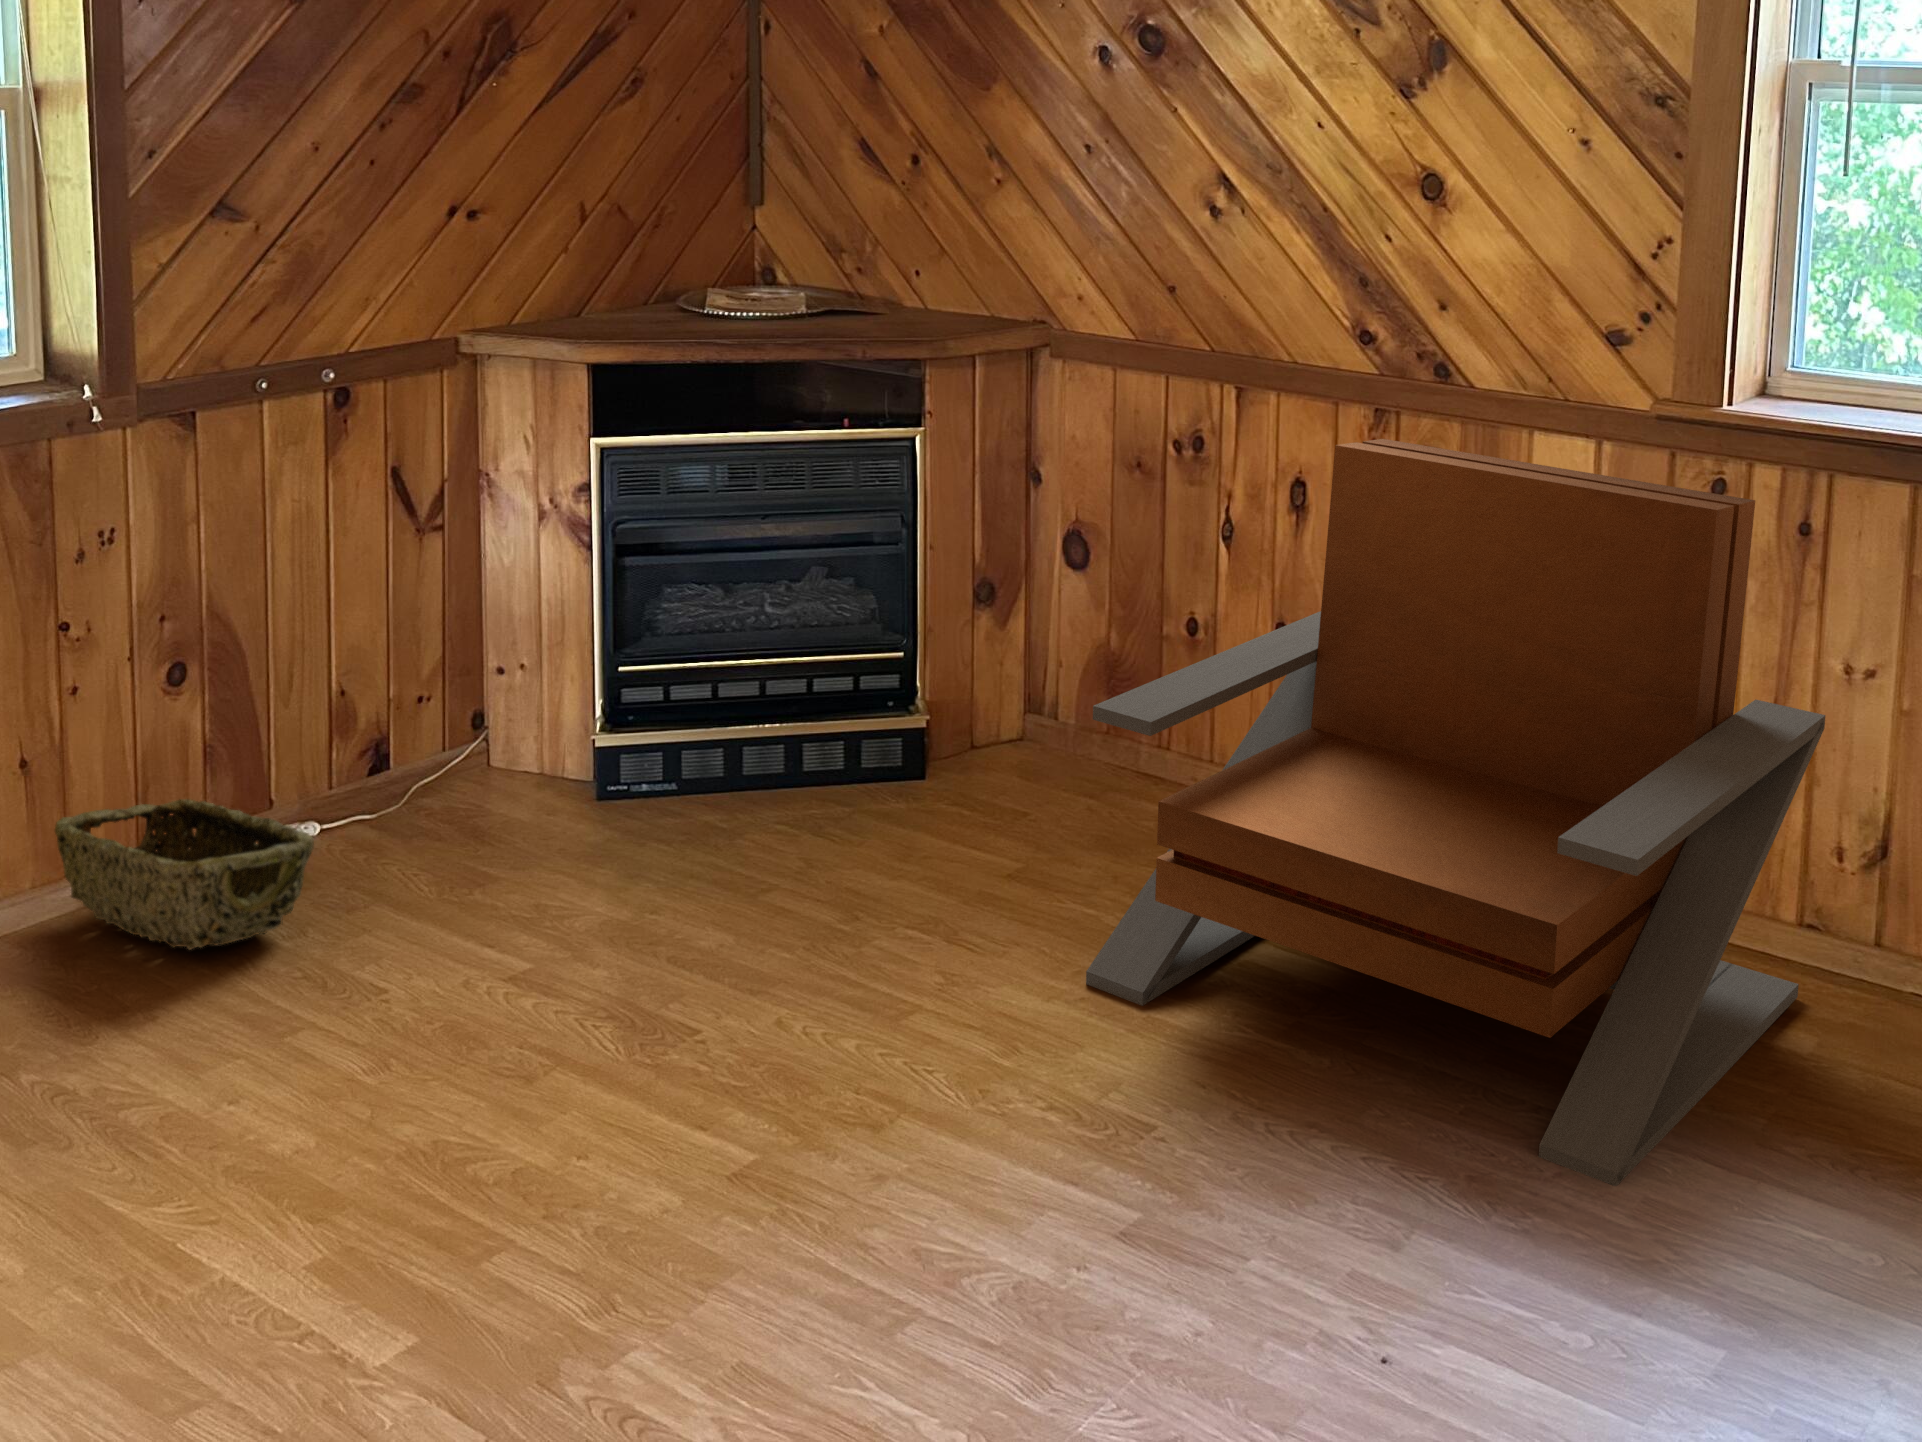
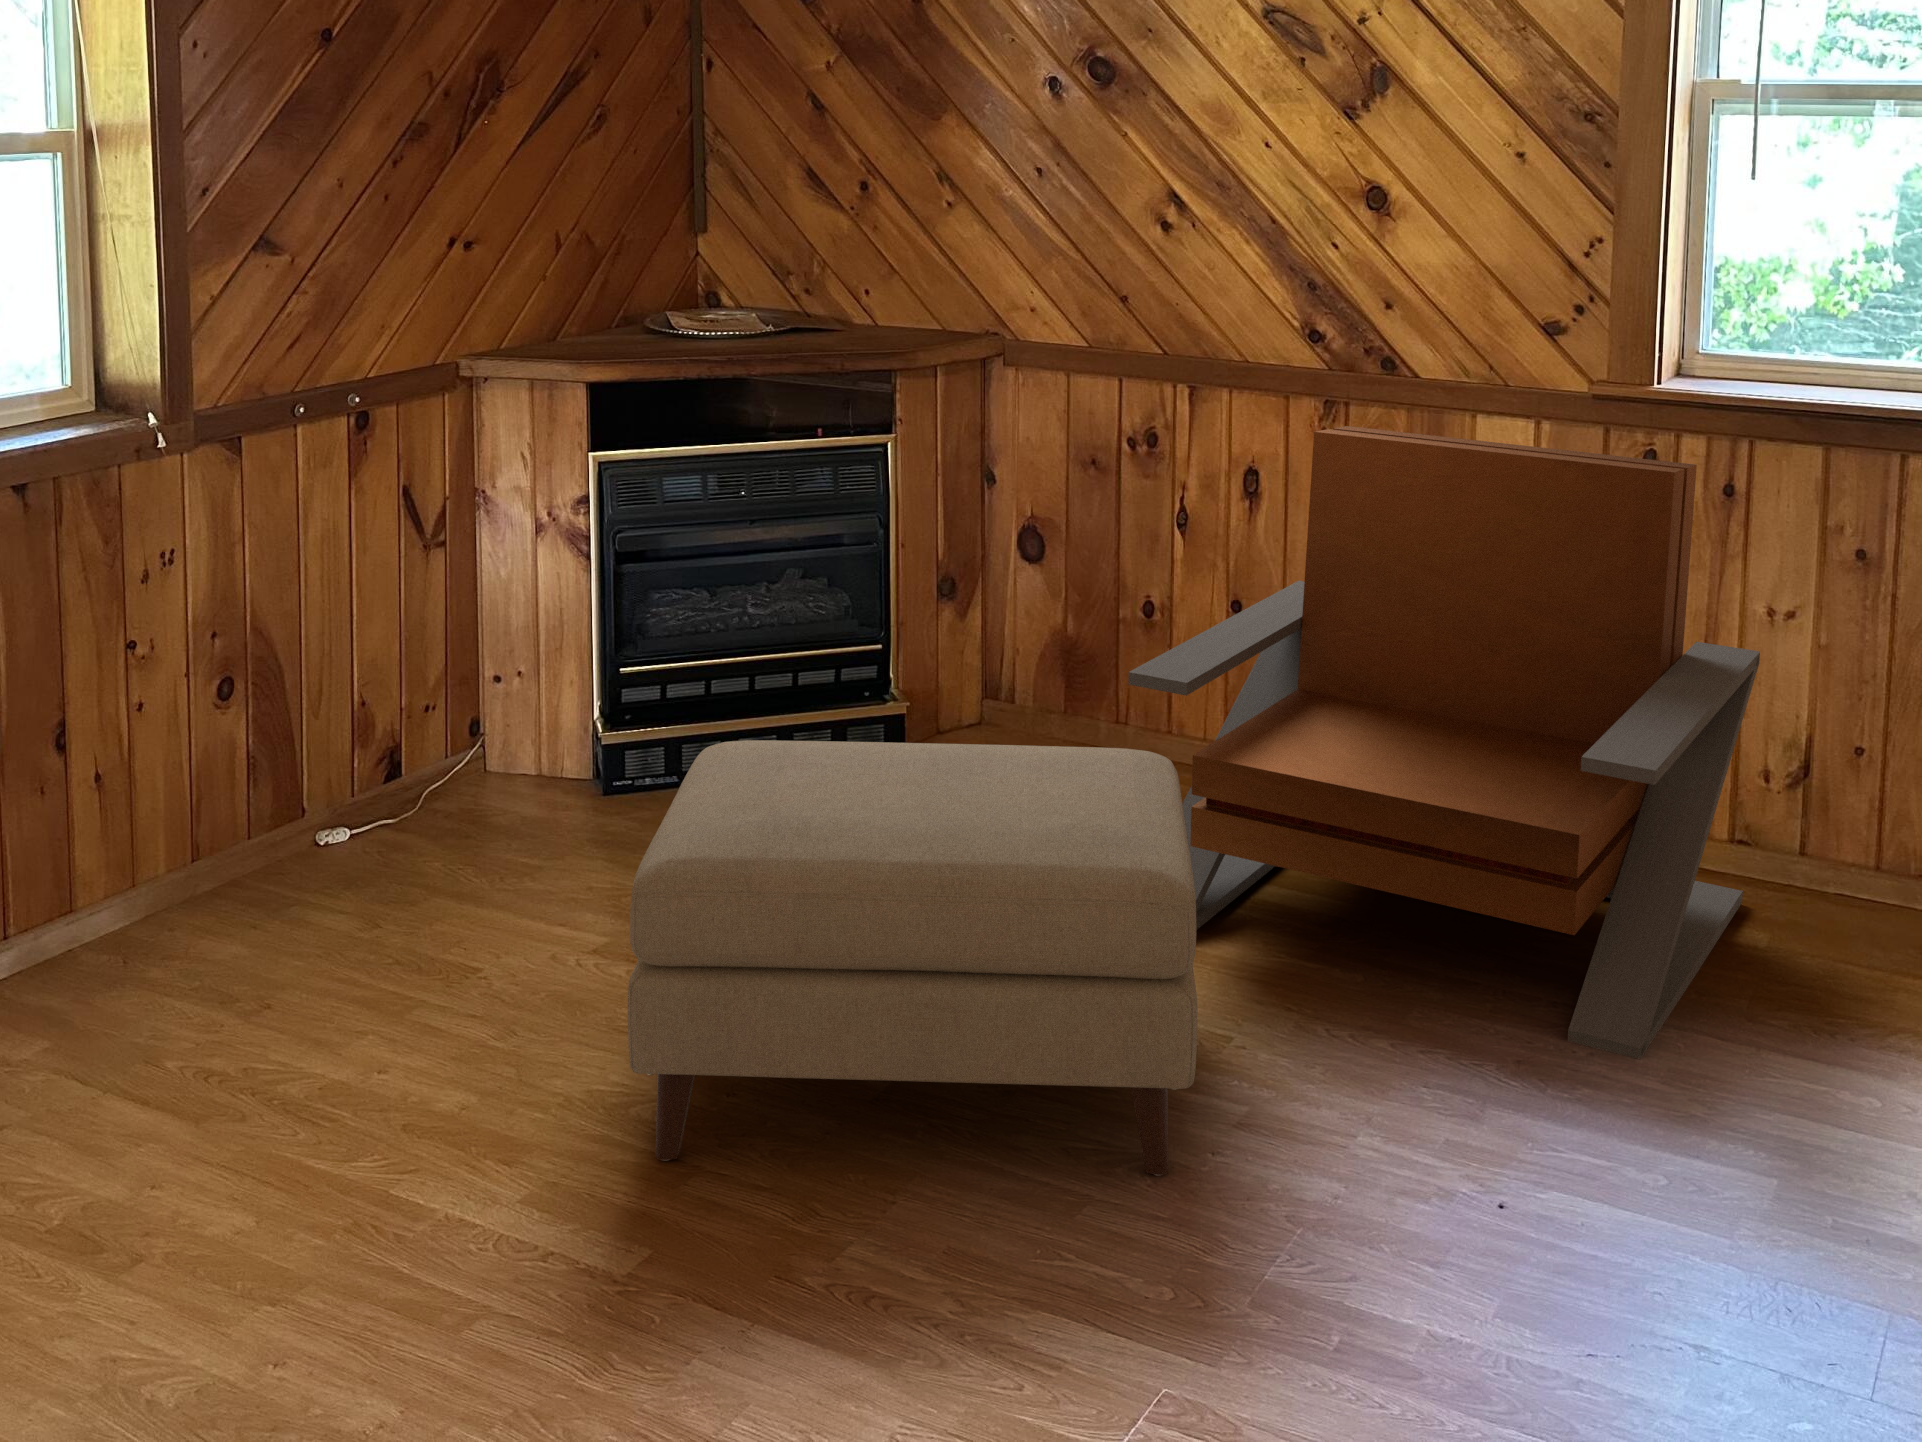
ottoman: none [437,765,1111,1292] -> present [628,740,1197,1176]
woven basket: present [55,799,314,950] -> none [134,809,388,946]

